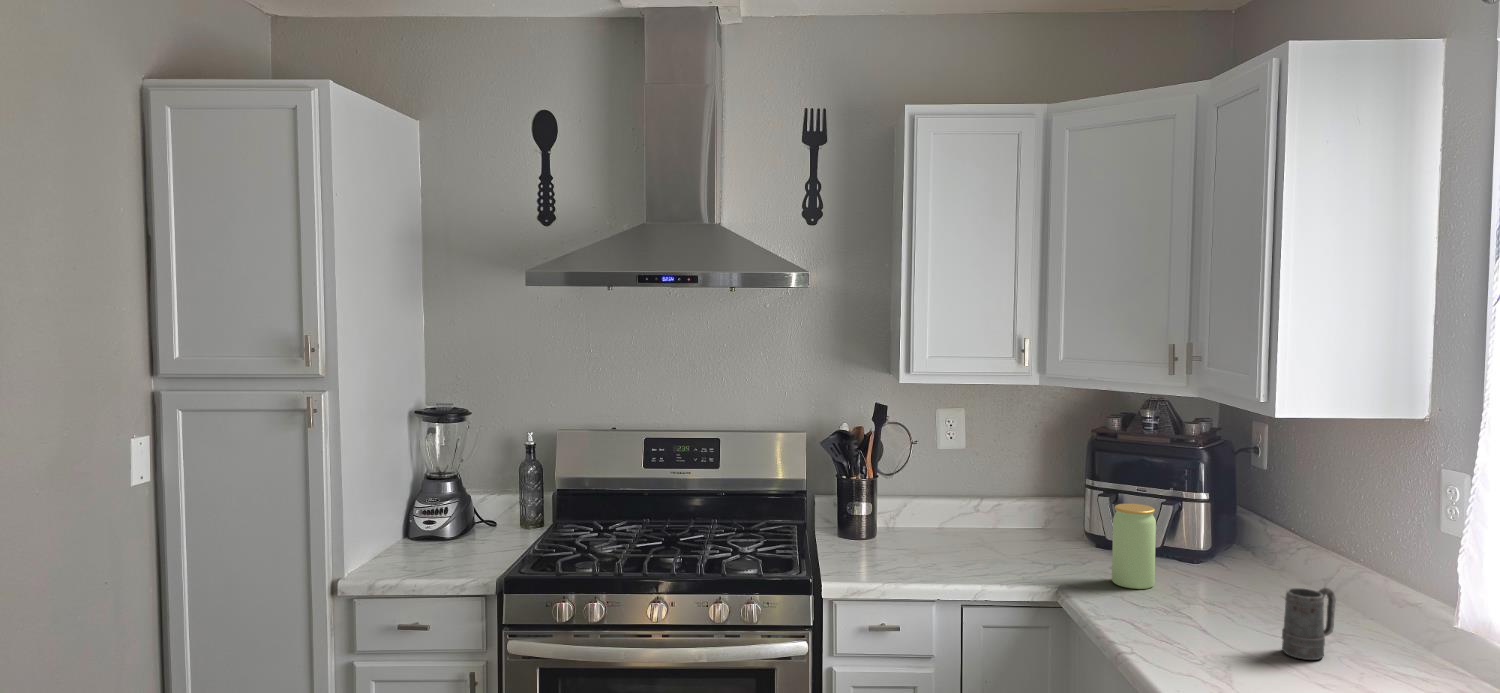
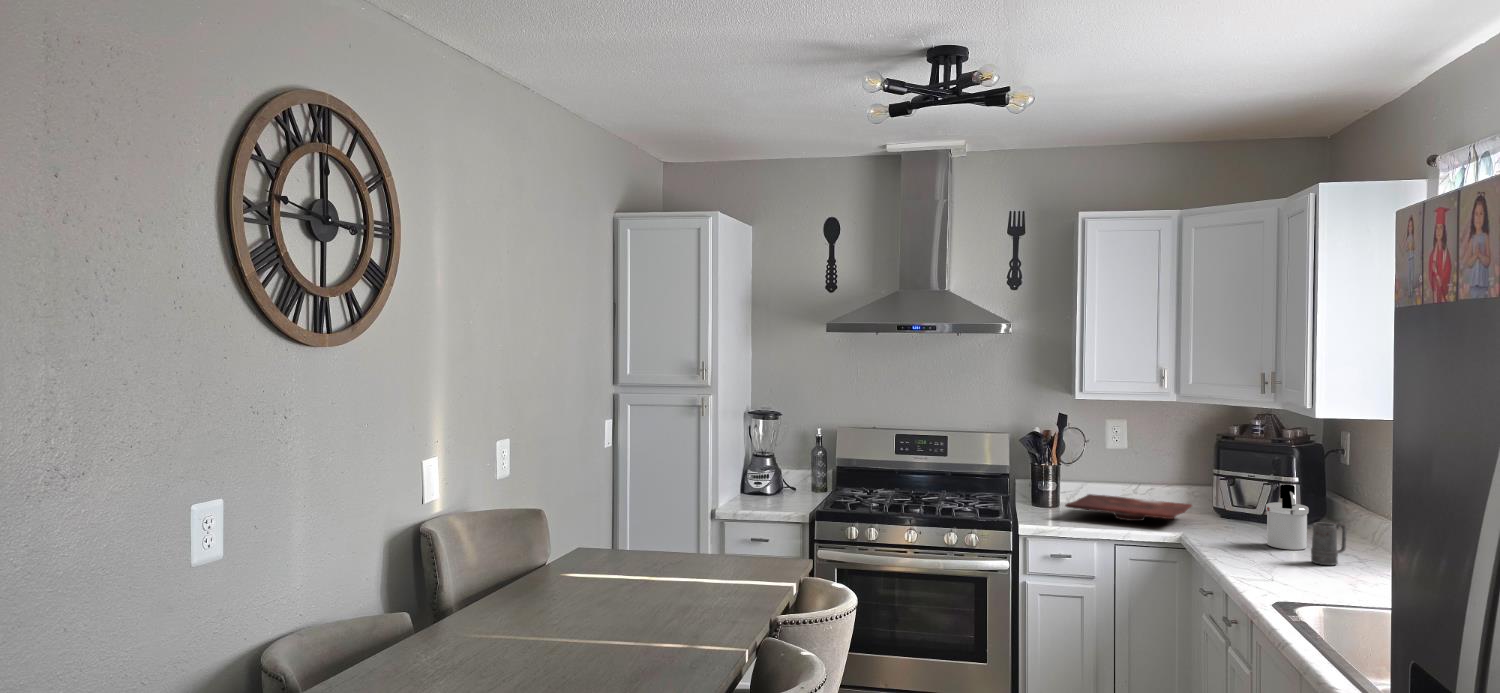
jar: present [1112,503,1156,589] -> none [1219,480,1250,535]
soap dispenser: none [1192,517,1256,620] -> present [1266,484,1309,550]
cutting board: none [888,519,1063,565] -> present [1065,494,1192,521]

